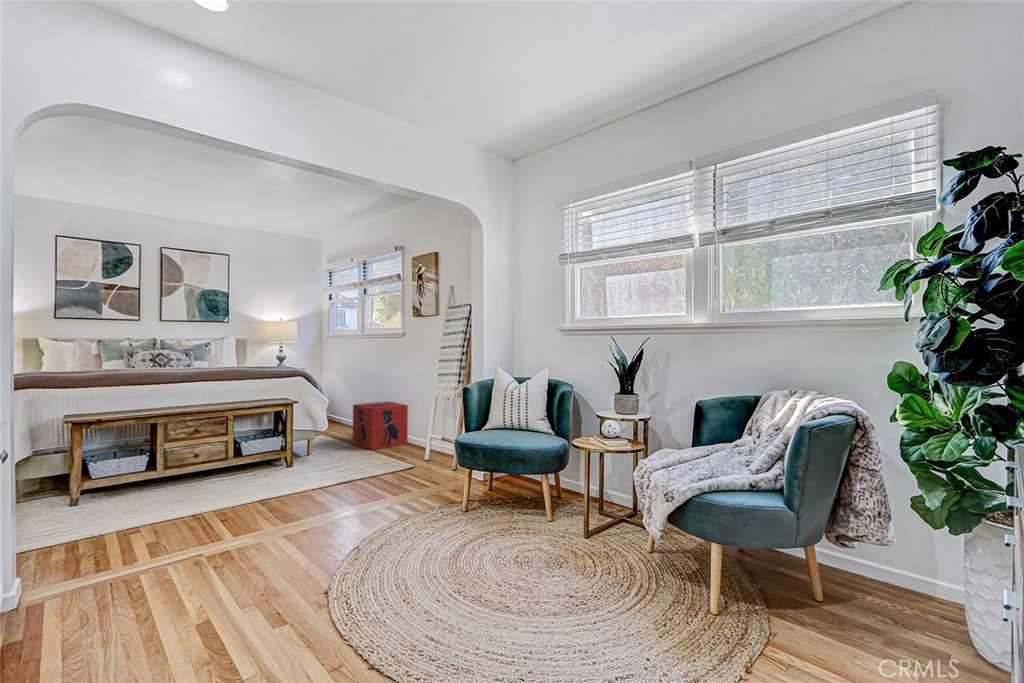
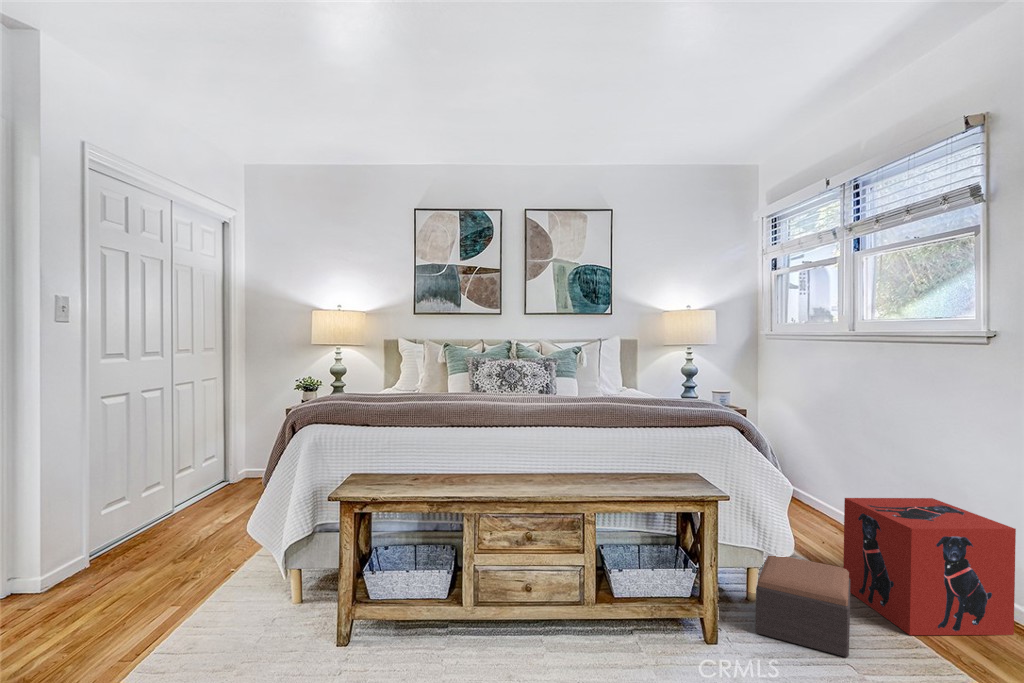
footstool: none [311,429,351,460] -> present [755,556,850,657]

